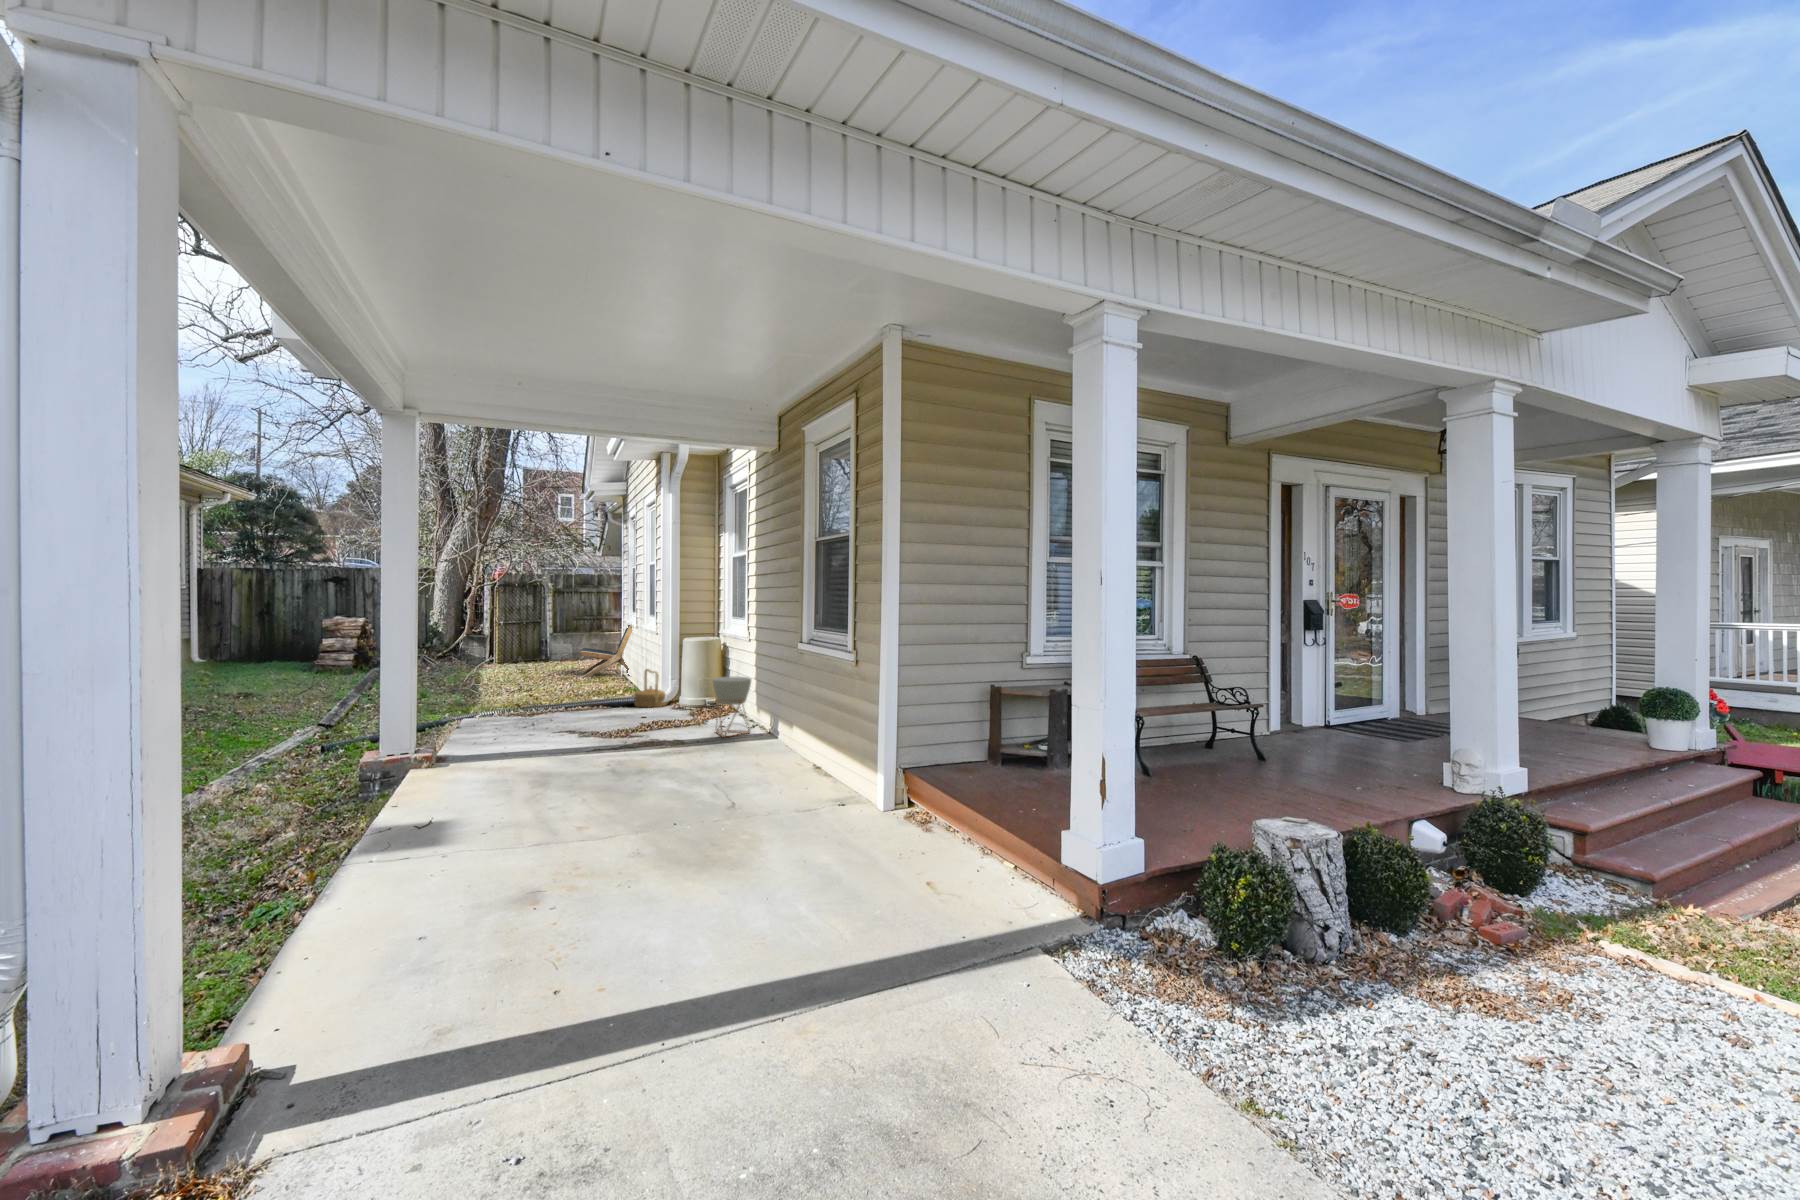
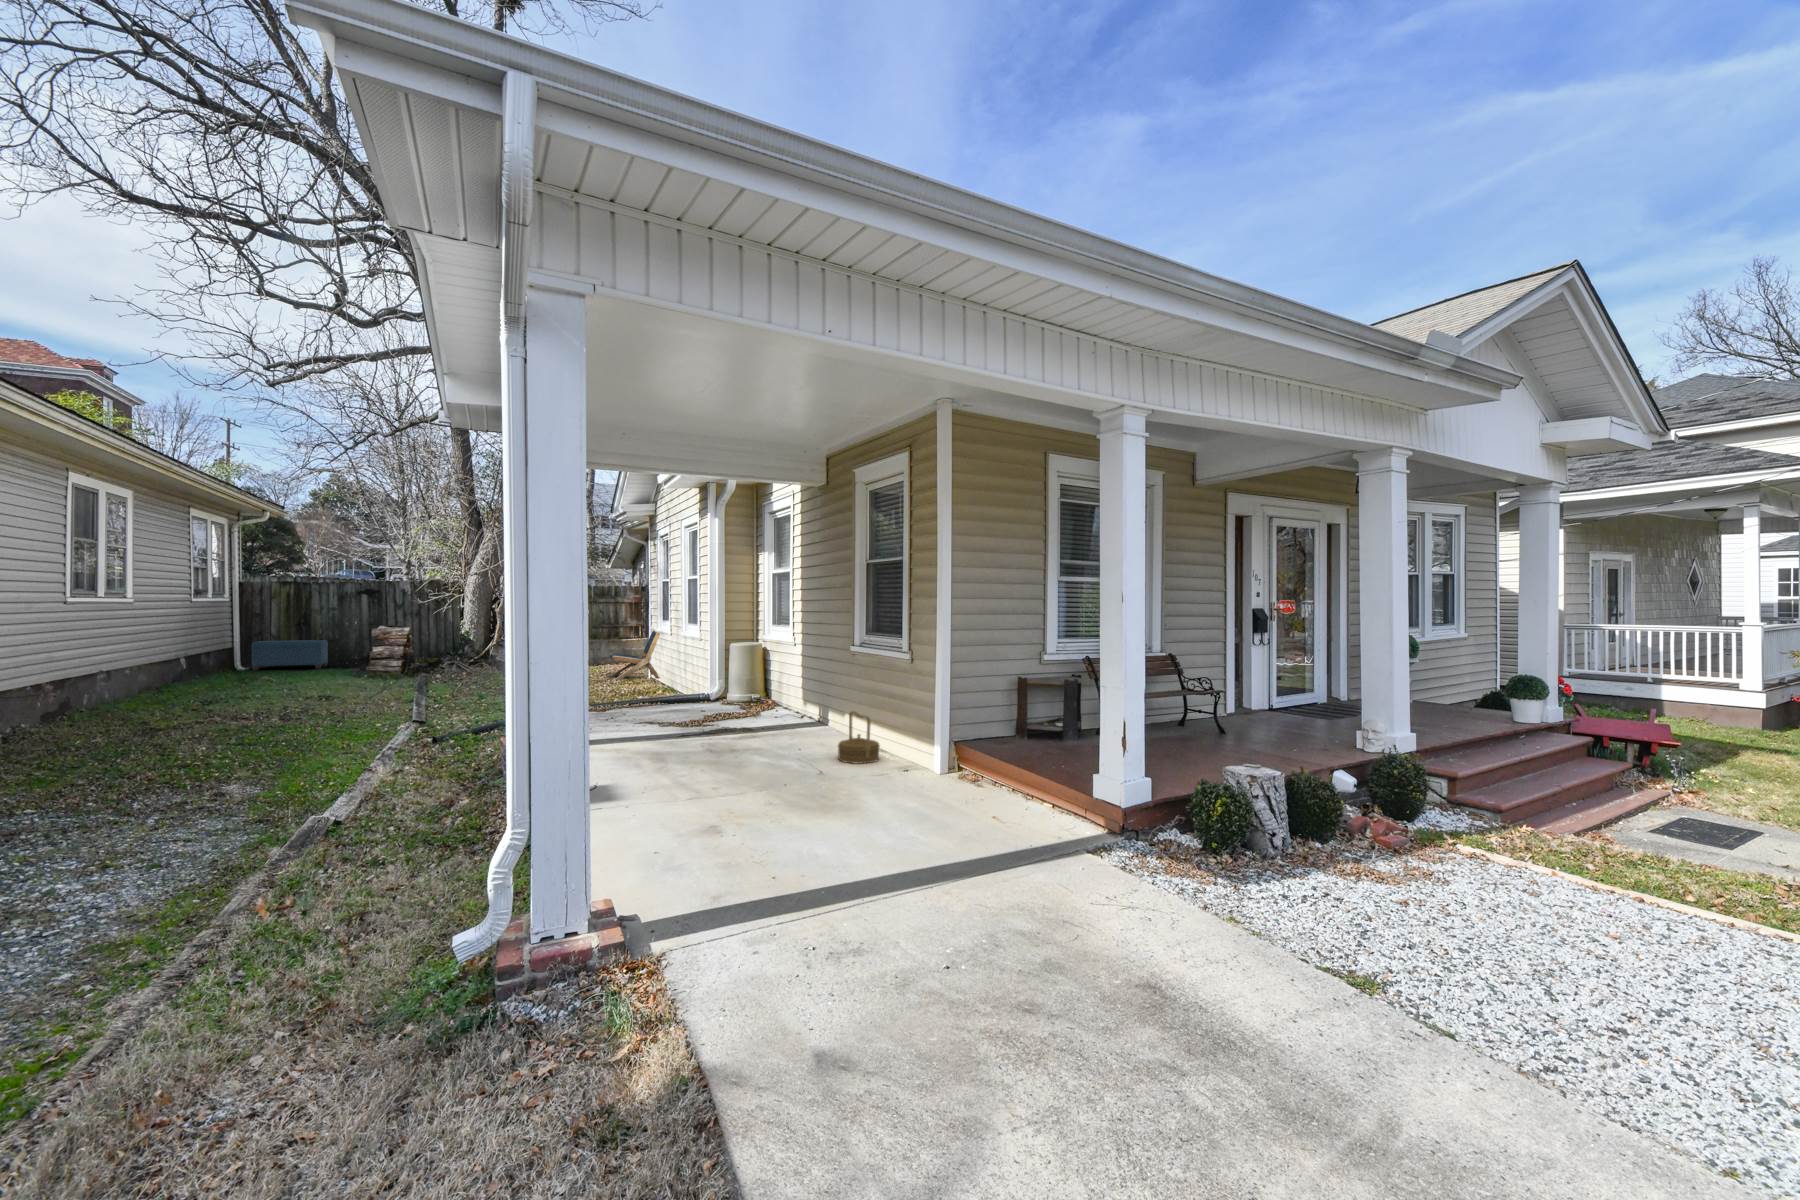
bench: none [210,632,294,663] -> present [251,640,328,670]
woven basket: present [634,669,667,707] -> present [838,711,880,764]
planter: present [712,677,751,738] -> none [766,676,799,727]

